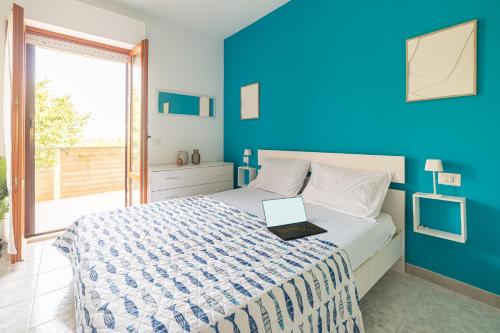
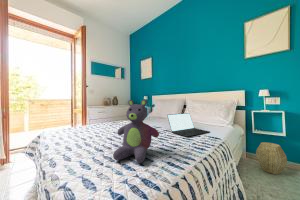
stuffed bear: none [166,193,230,283] -> present [113,100,159,163]
woven basket: none [411,247,457,299] -> present [256,142,287,174]

